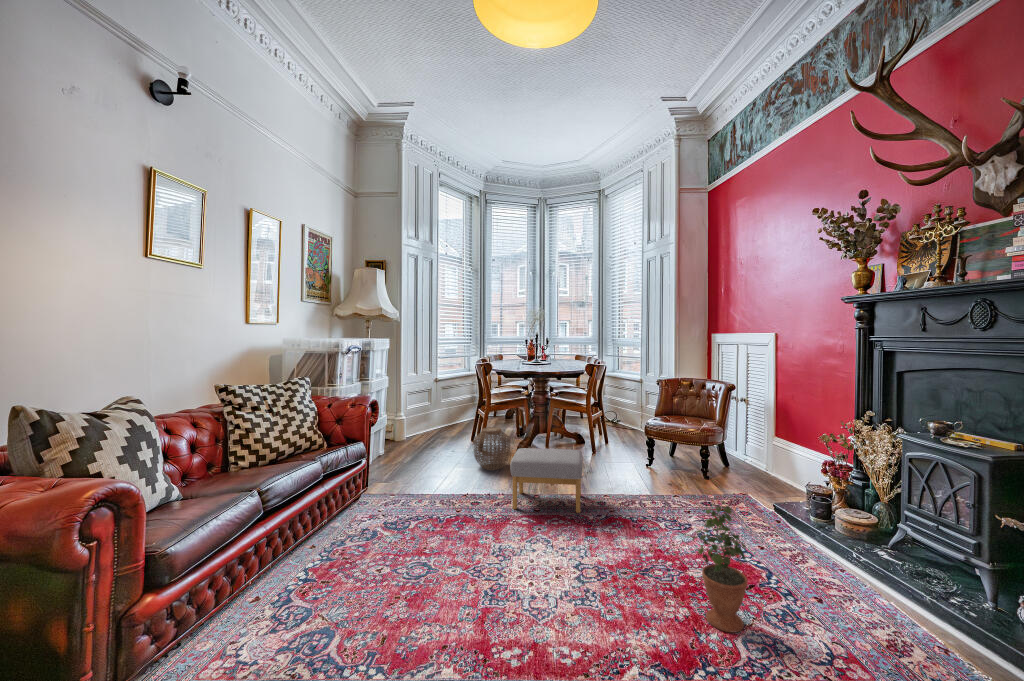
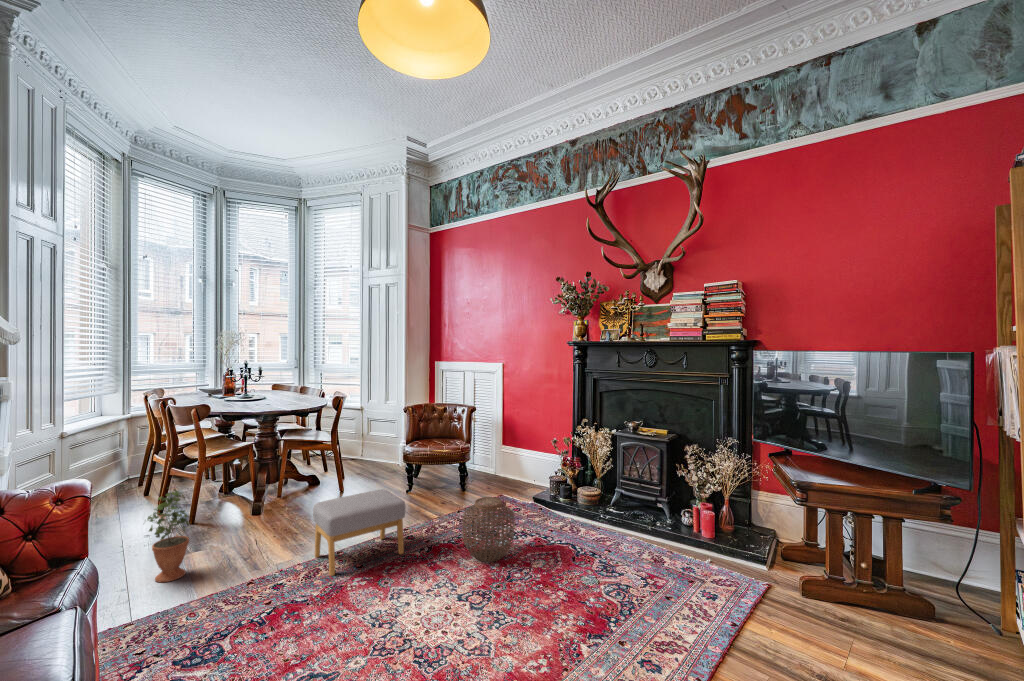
woven basket: present [473,427,510,470] -> present [462,497,515,562]
potted plant: present [693,501,748,632] -> present [147,489,190,582]

